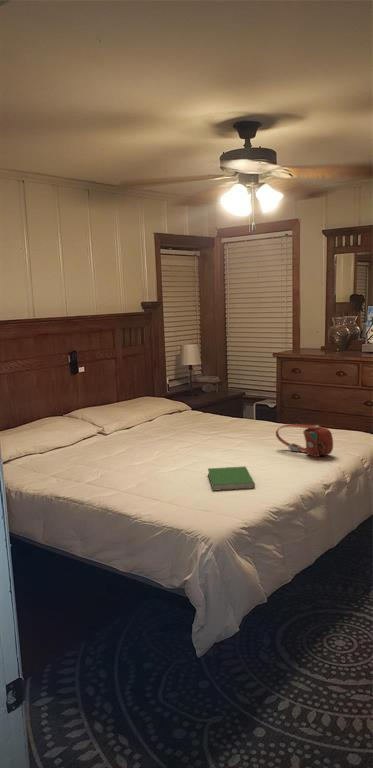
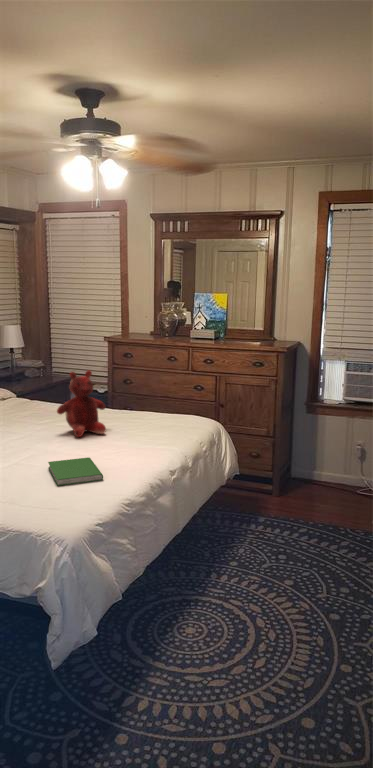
teddy bear: none [222,385,267,447] -> present [57,371,106,437]
handbag: present [276,424,333,457] -> none [117,410,176,444]

